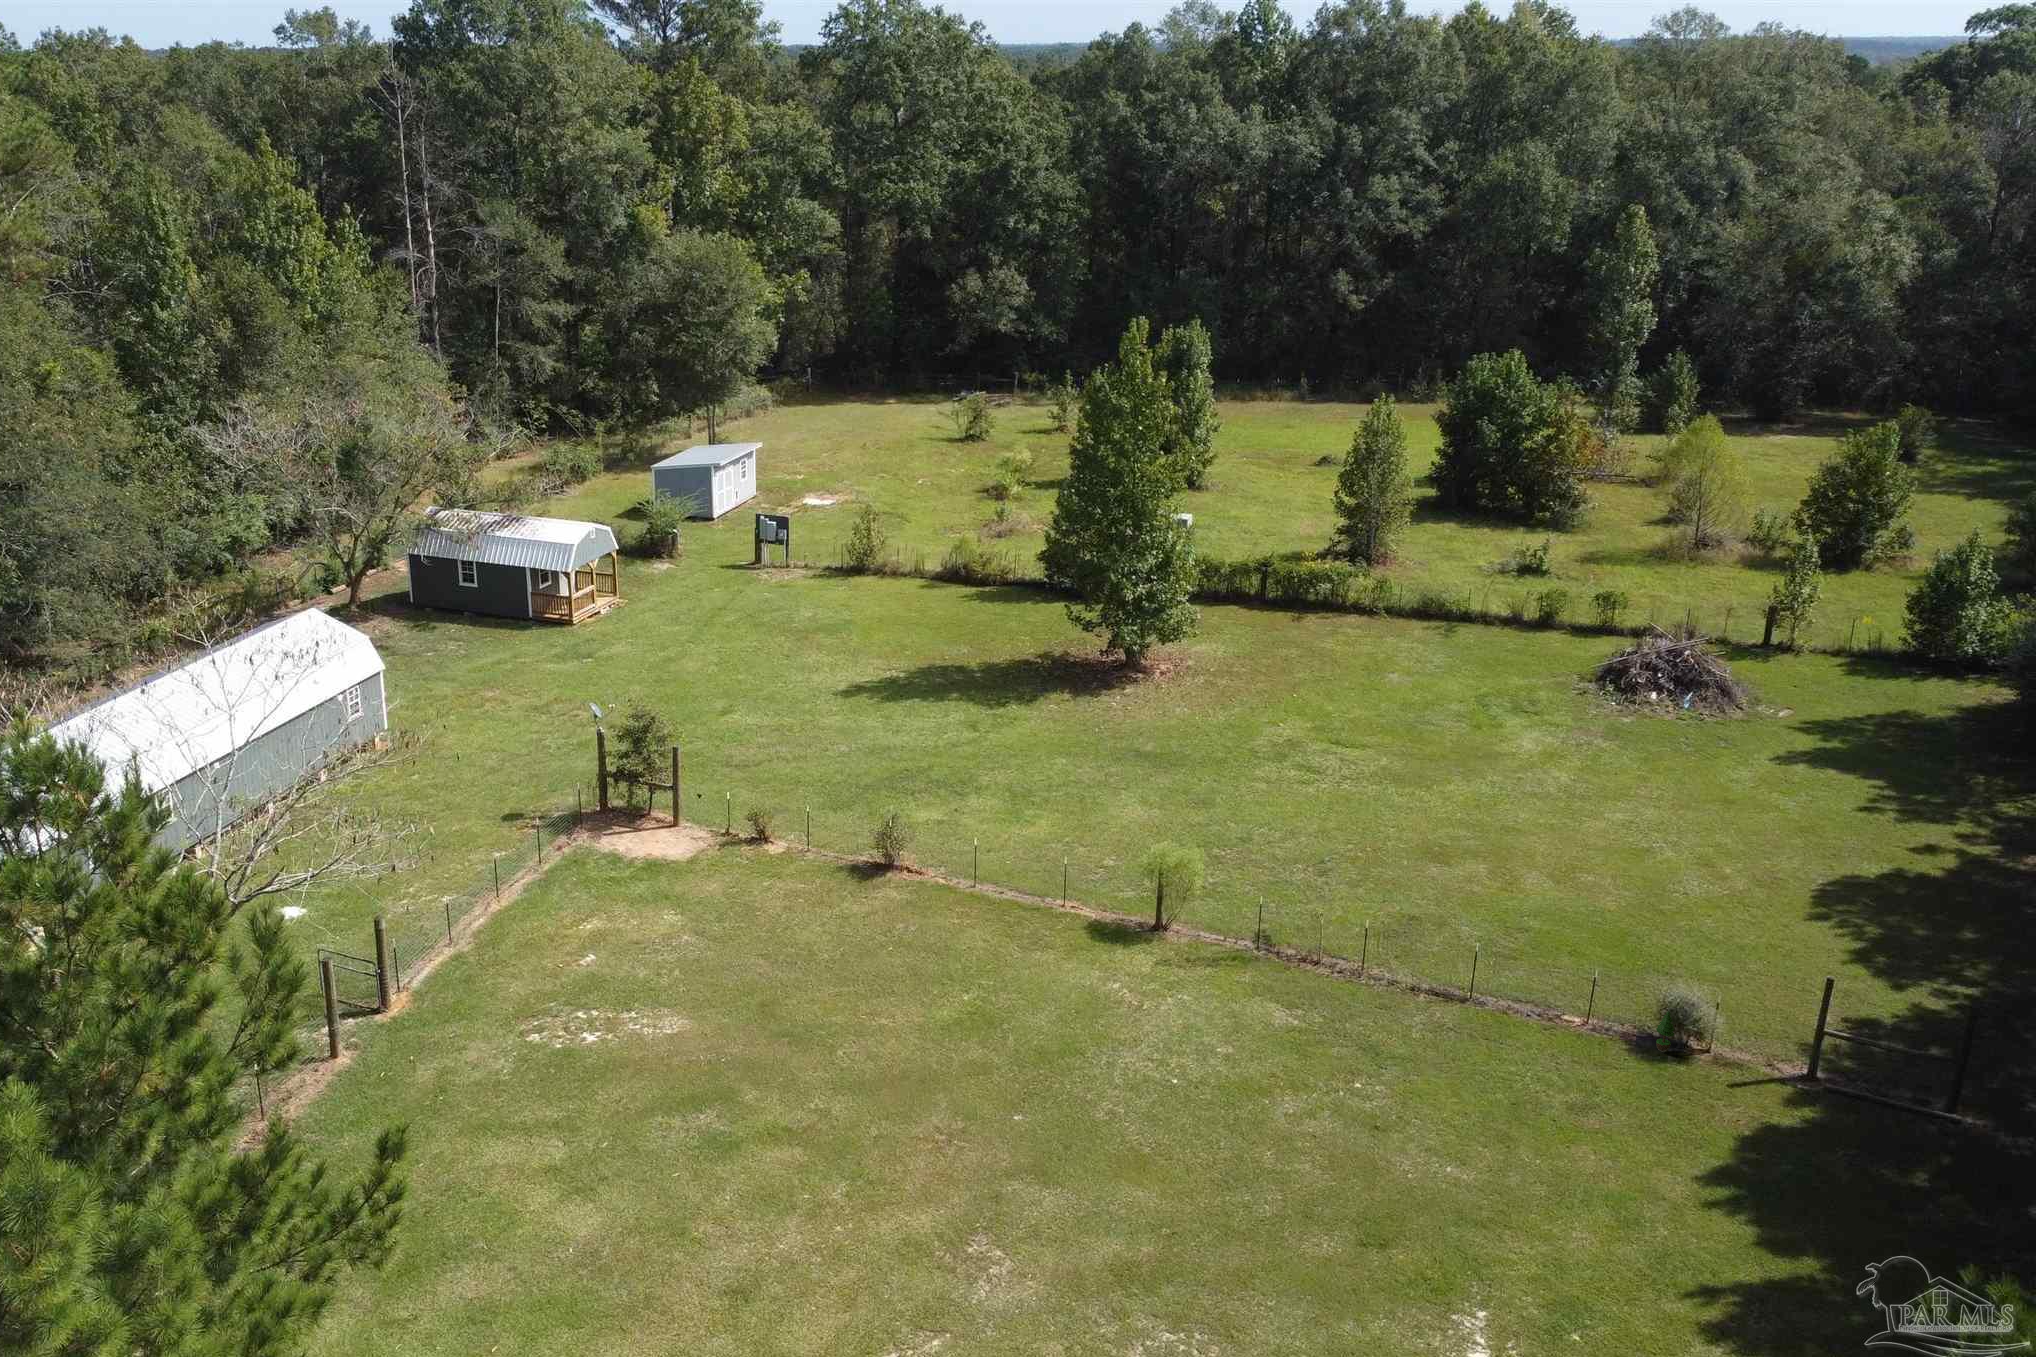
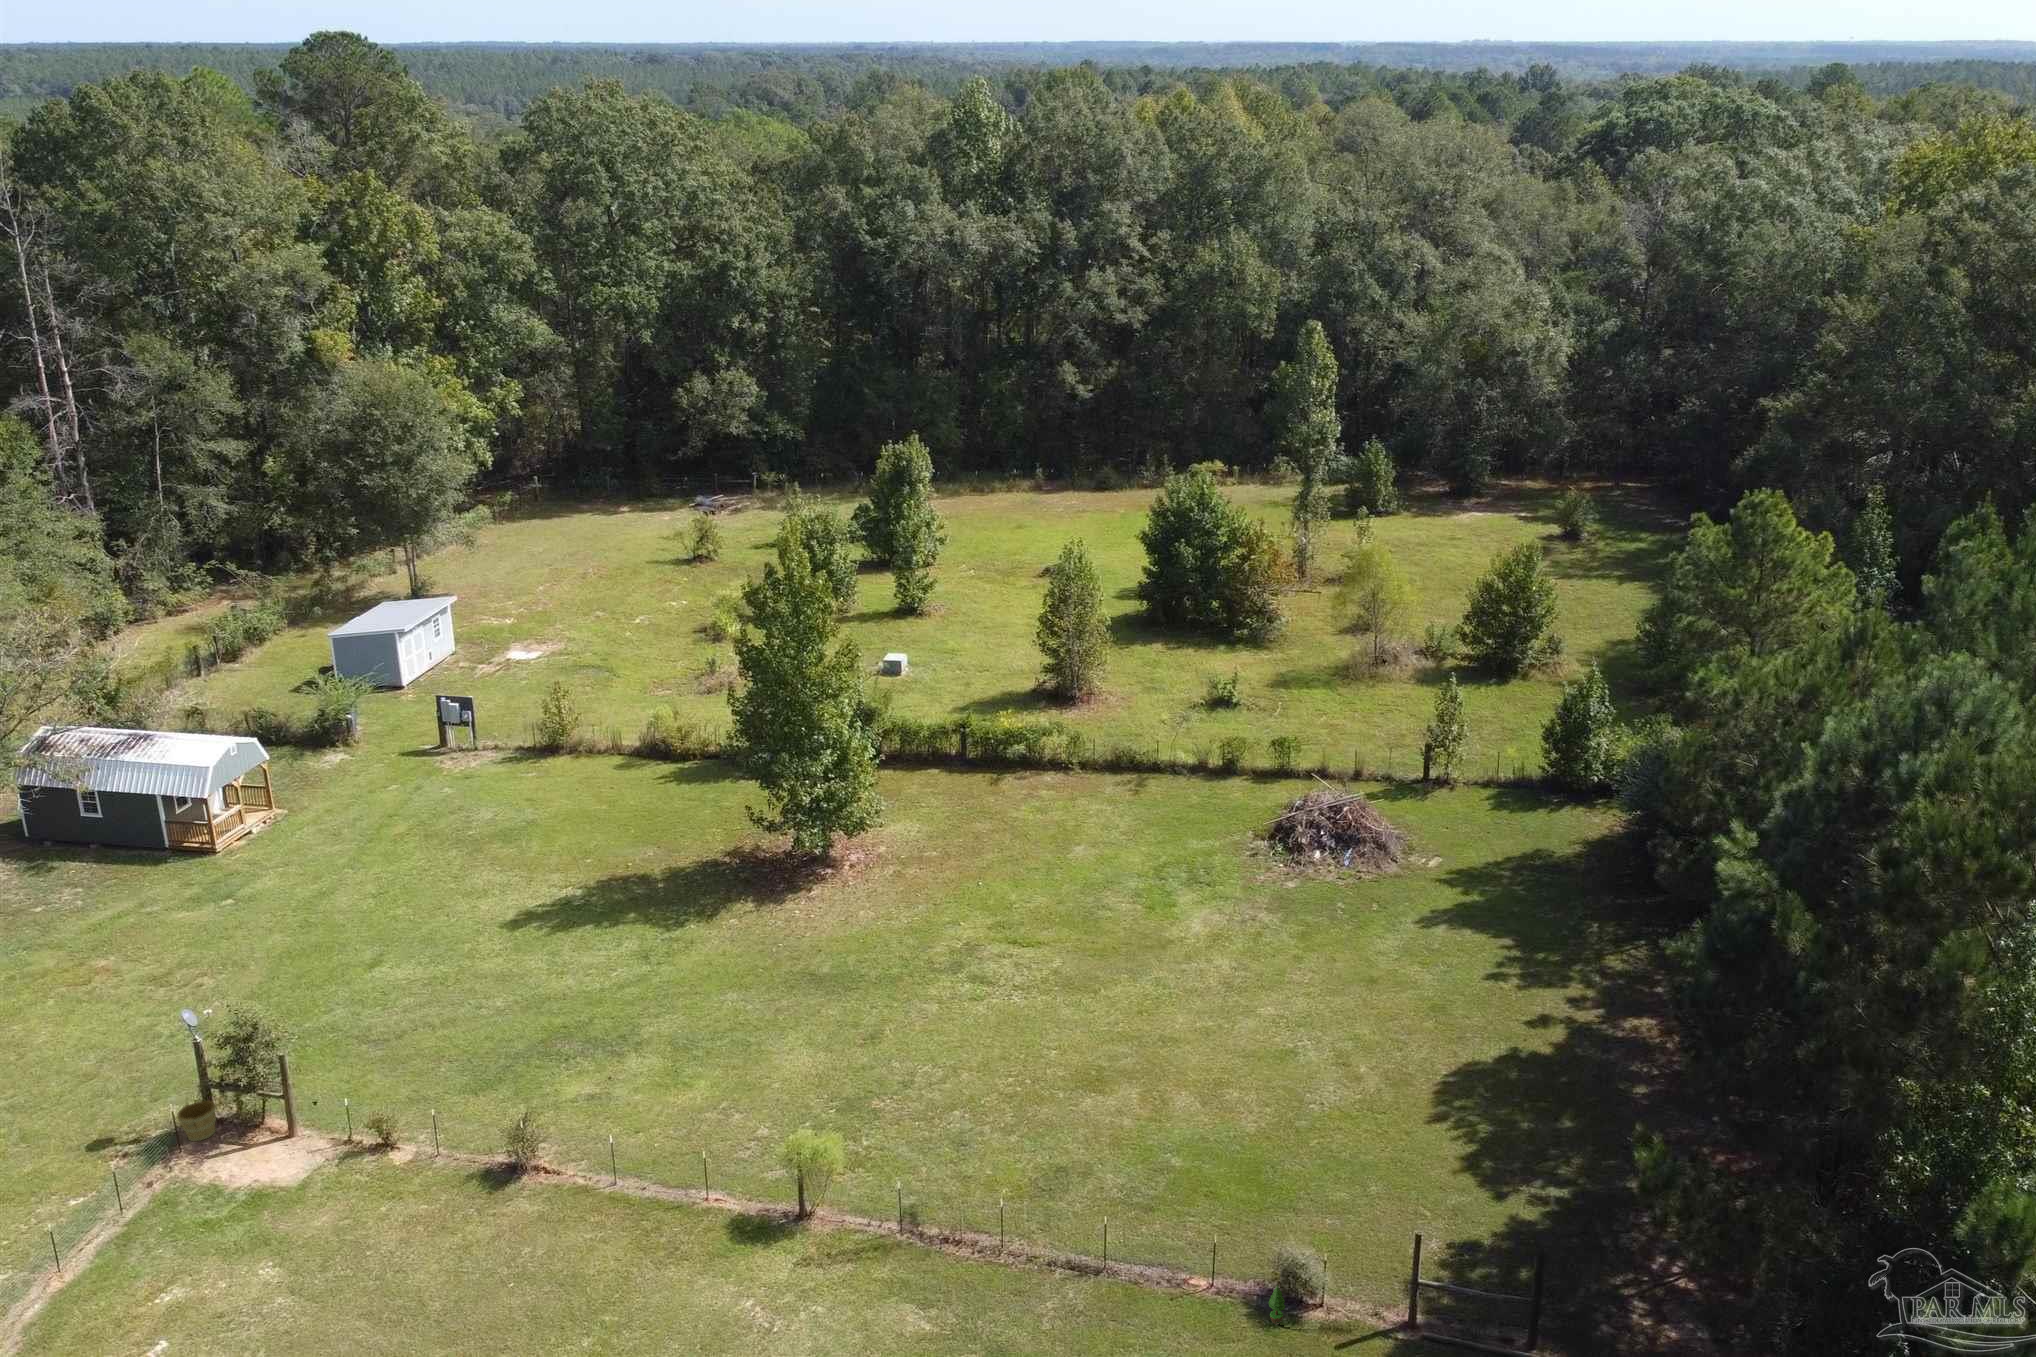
wooden bucket: none [577,790,610,823] -> present [177,1101,216,1141]

